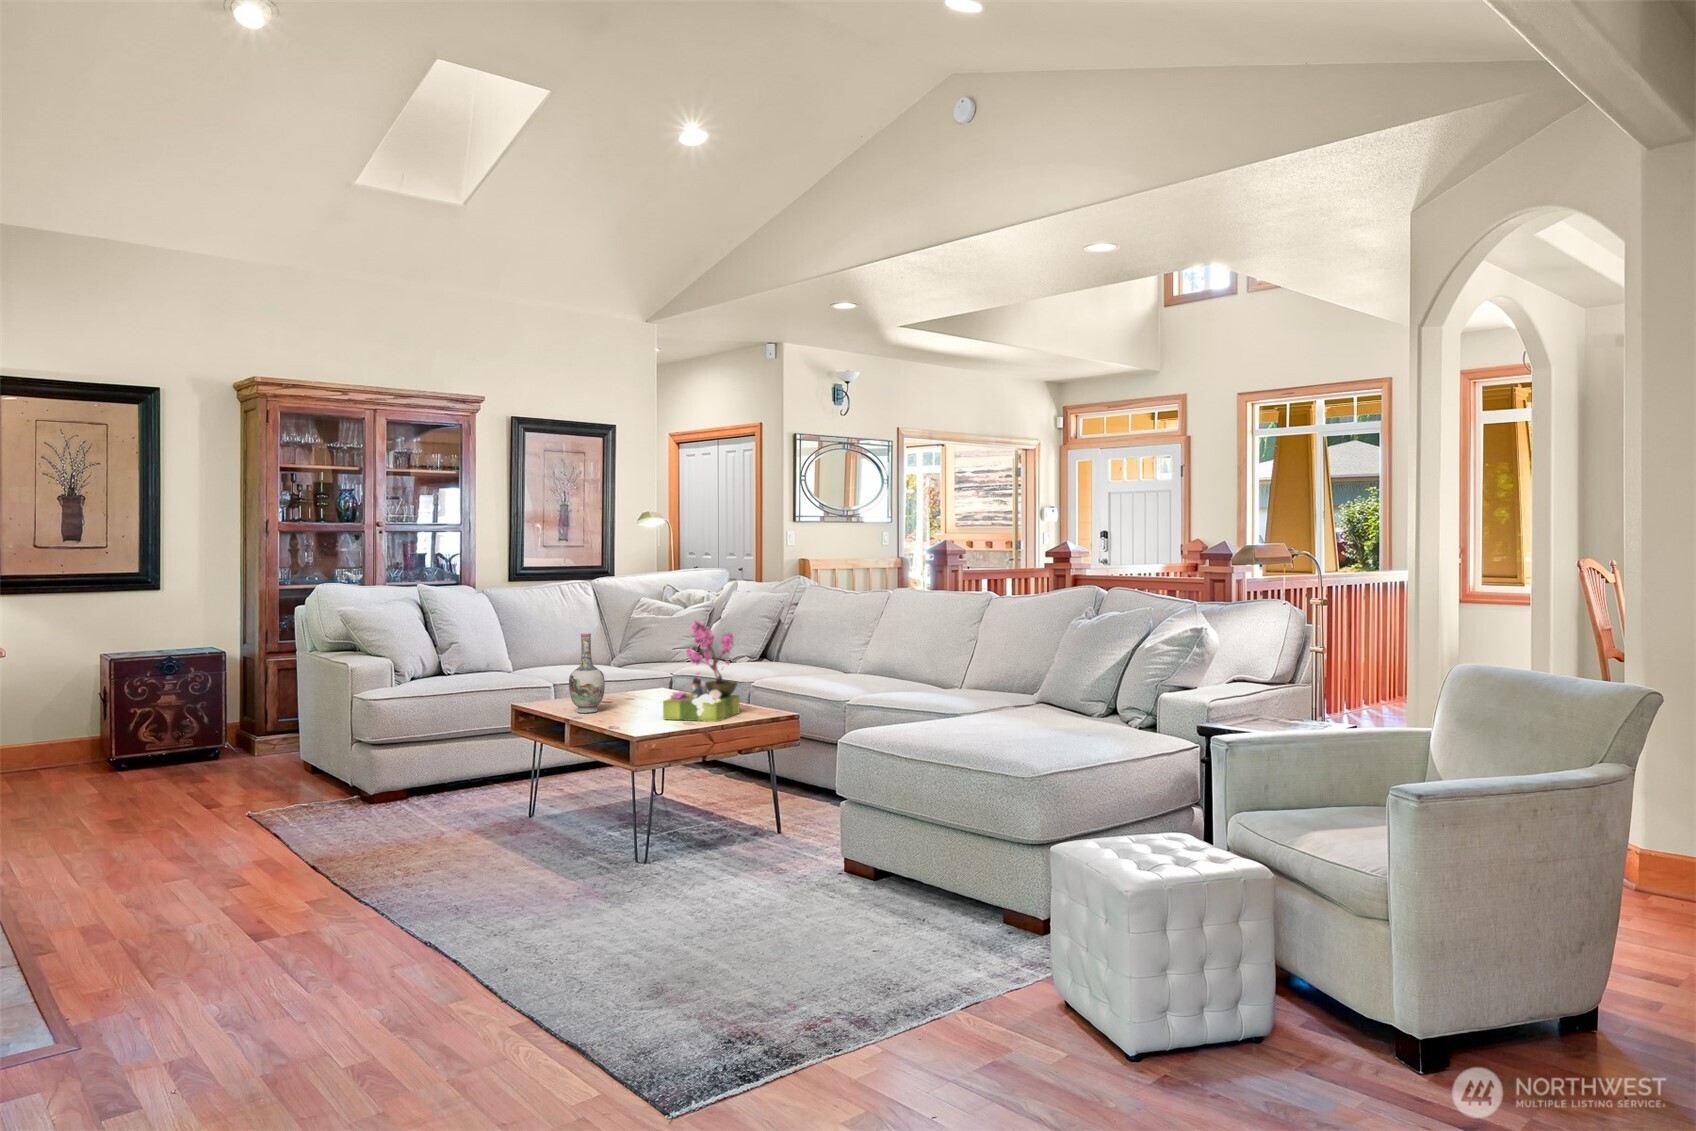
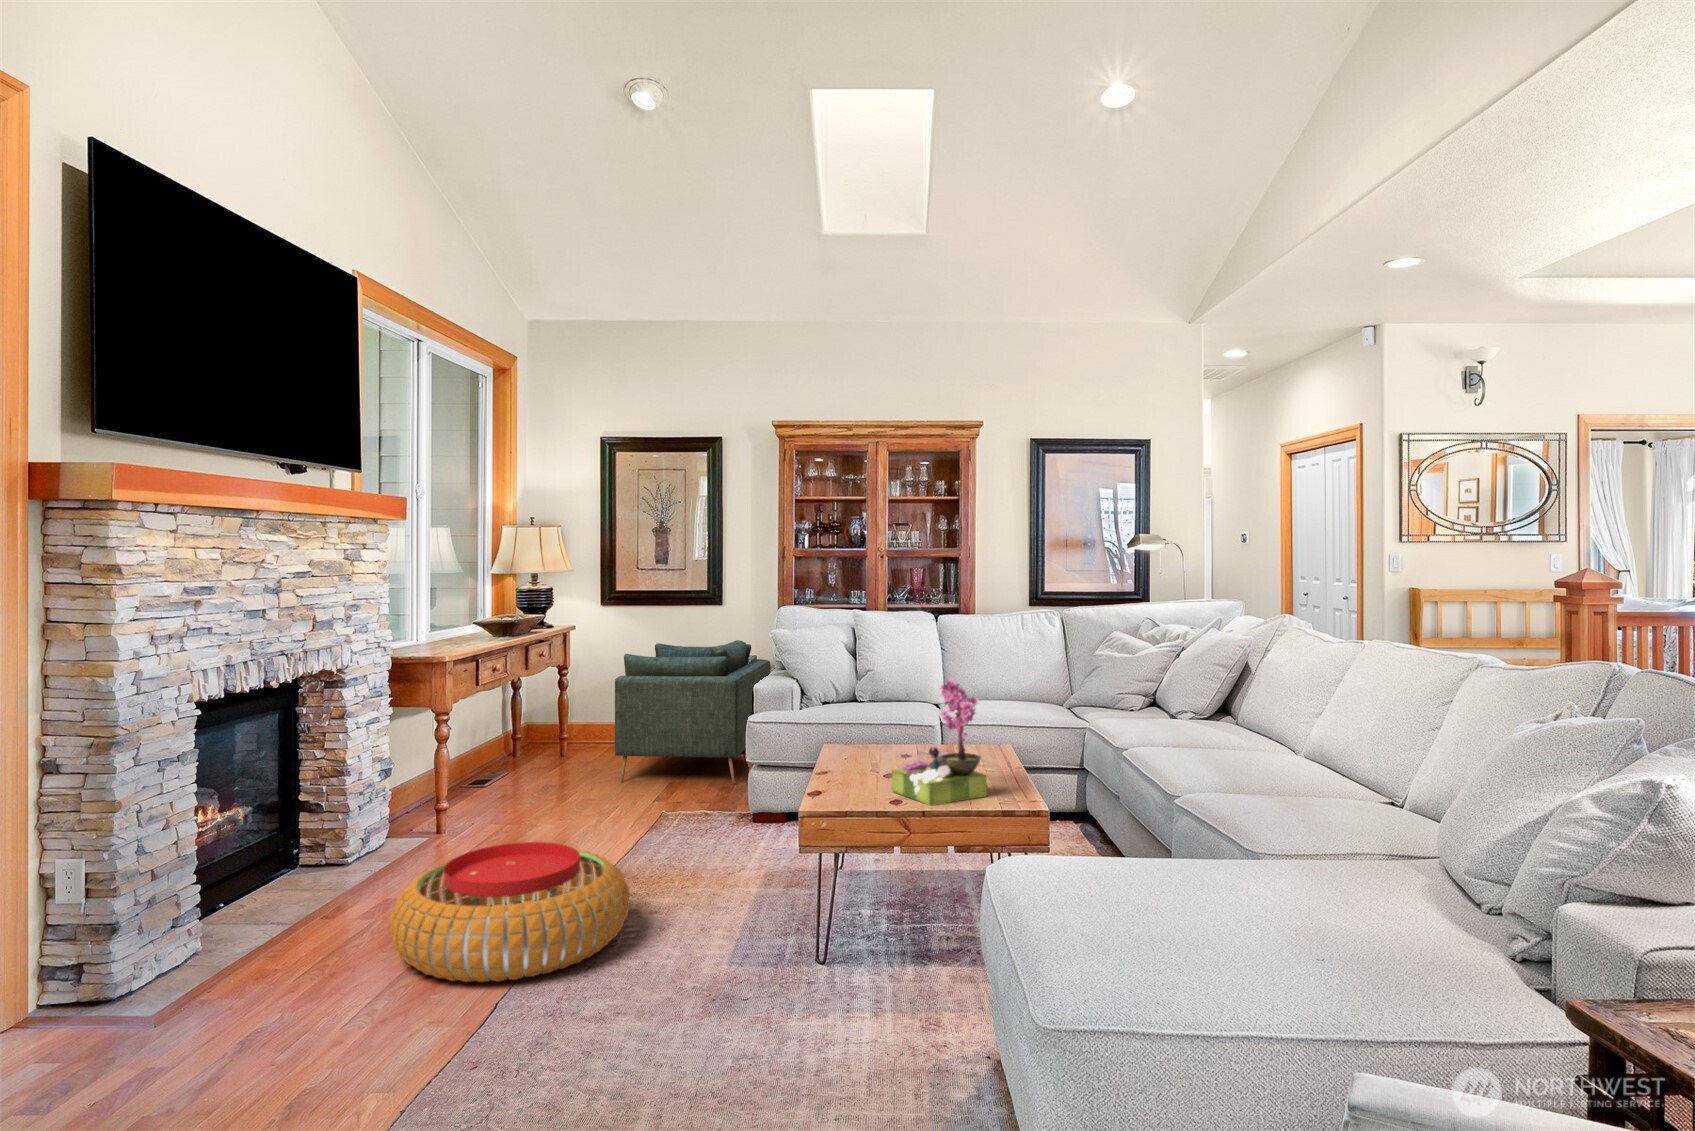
armchair: none [91,626,278,805] -> present [615,640,771,784]
vase: present [569,633,605,713] -> none [846,681,884,768]
pouf: none [190,818,458,959] -> present [390,842,630,982]

